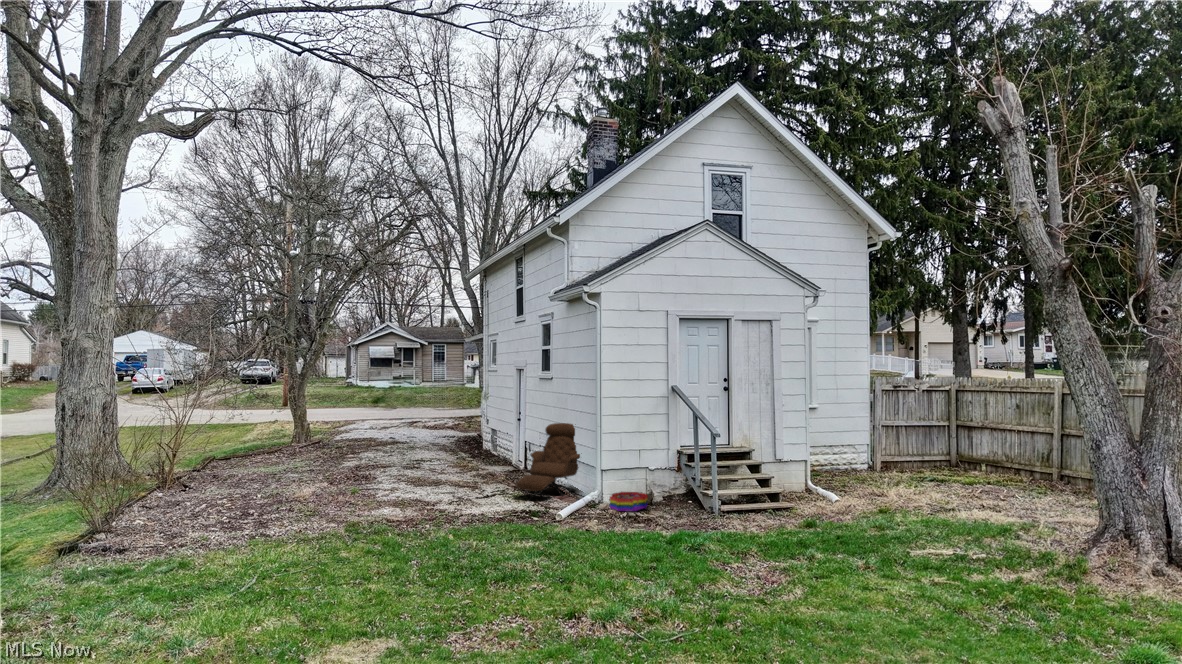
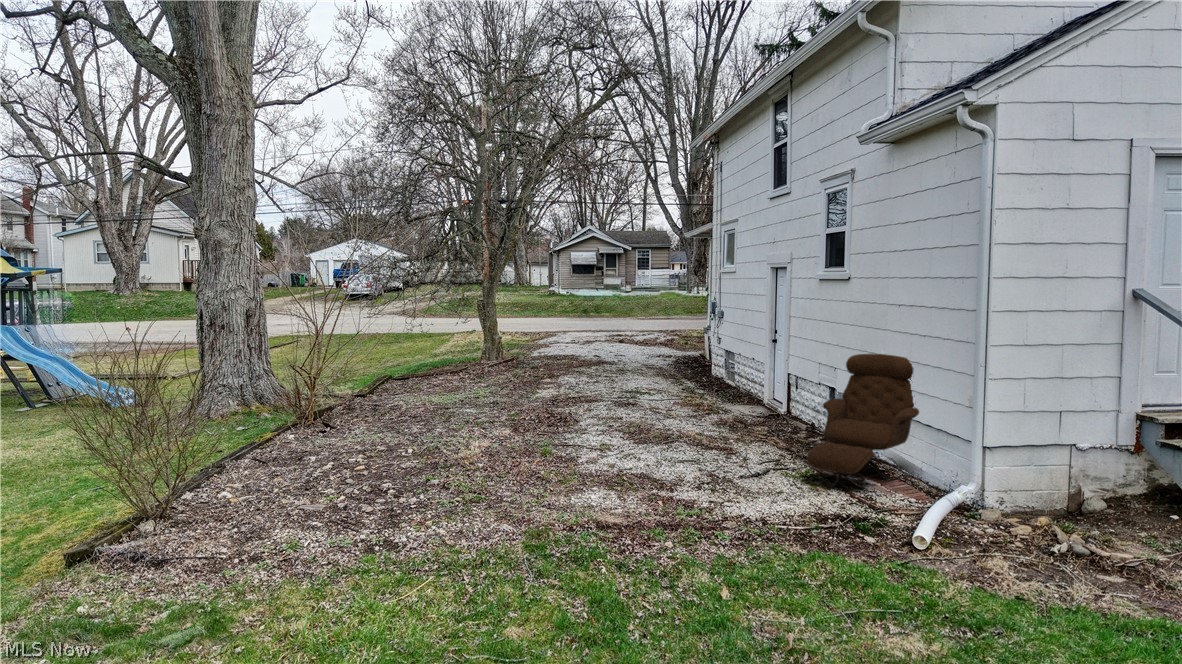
storage bin: present [610,492,648,511] -> none [1003,489,1088,536]

